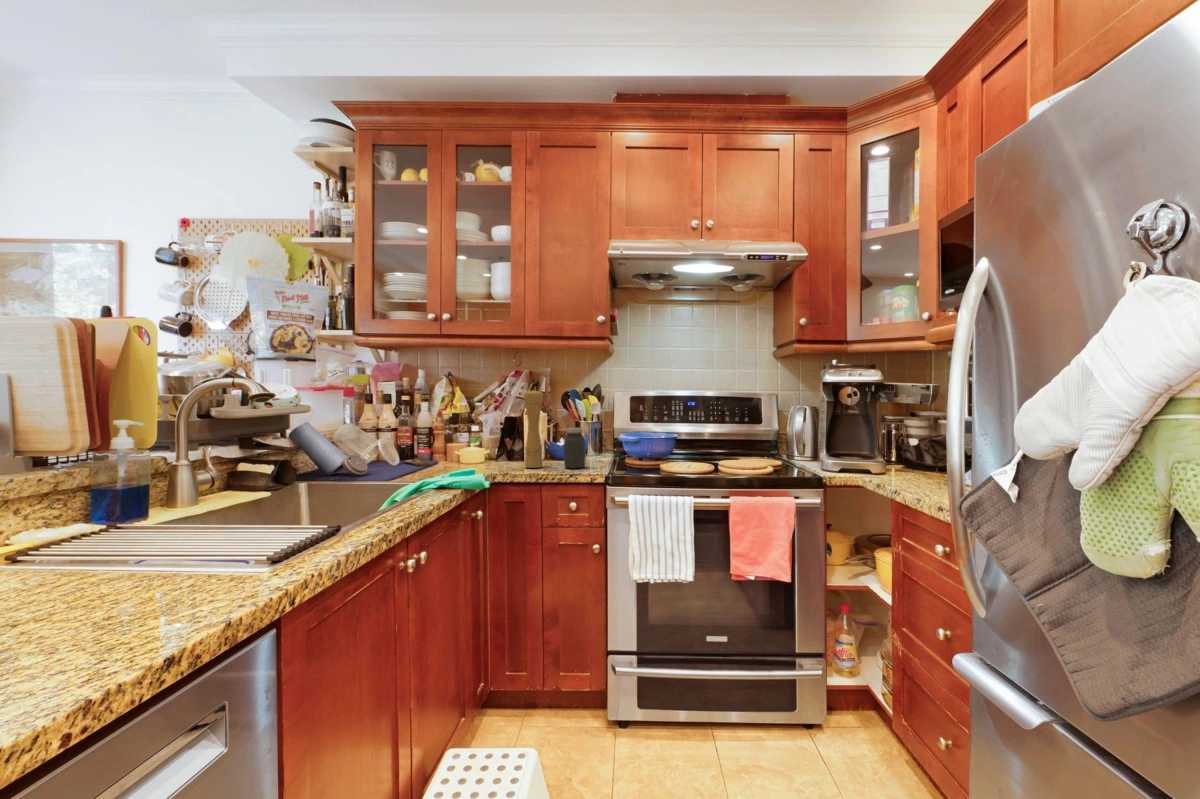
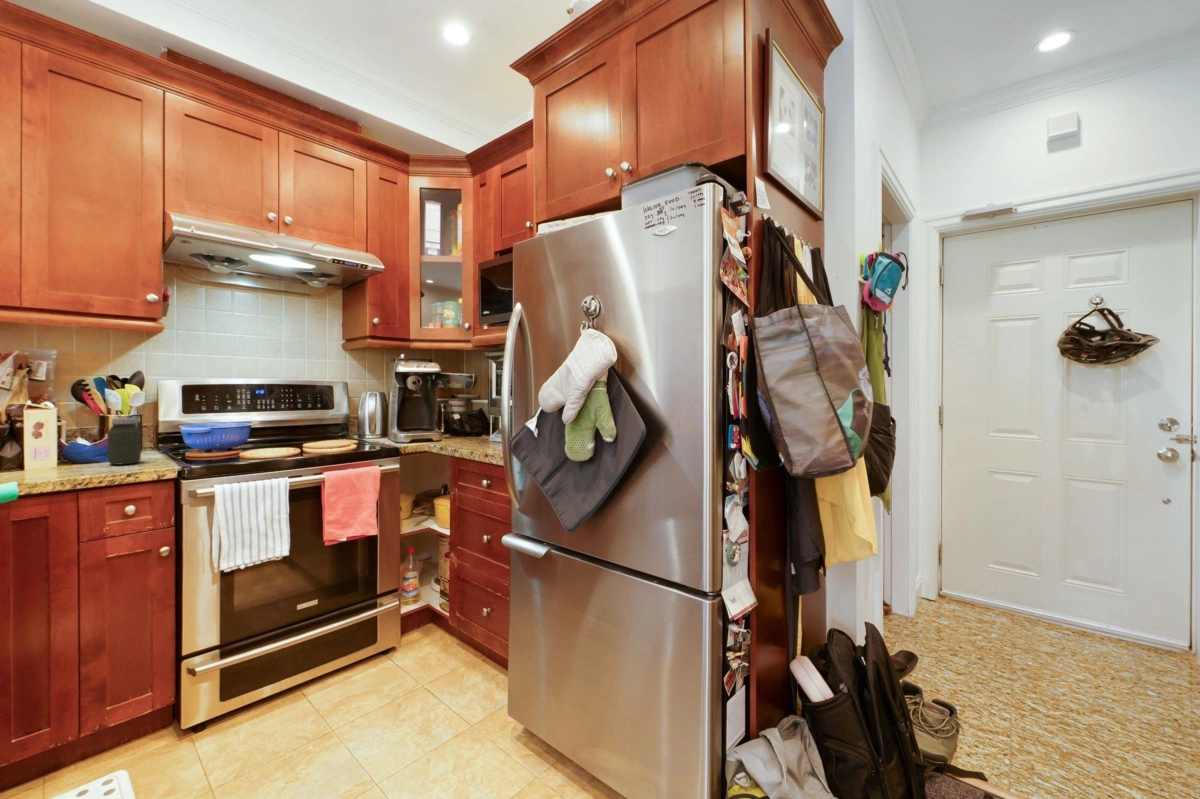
pepper mill: present [524,390,543,468] -> none [36,374,72,470]

